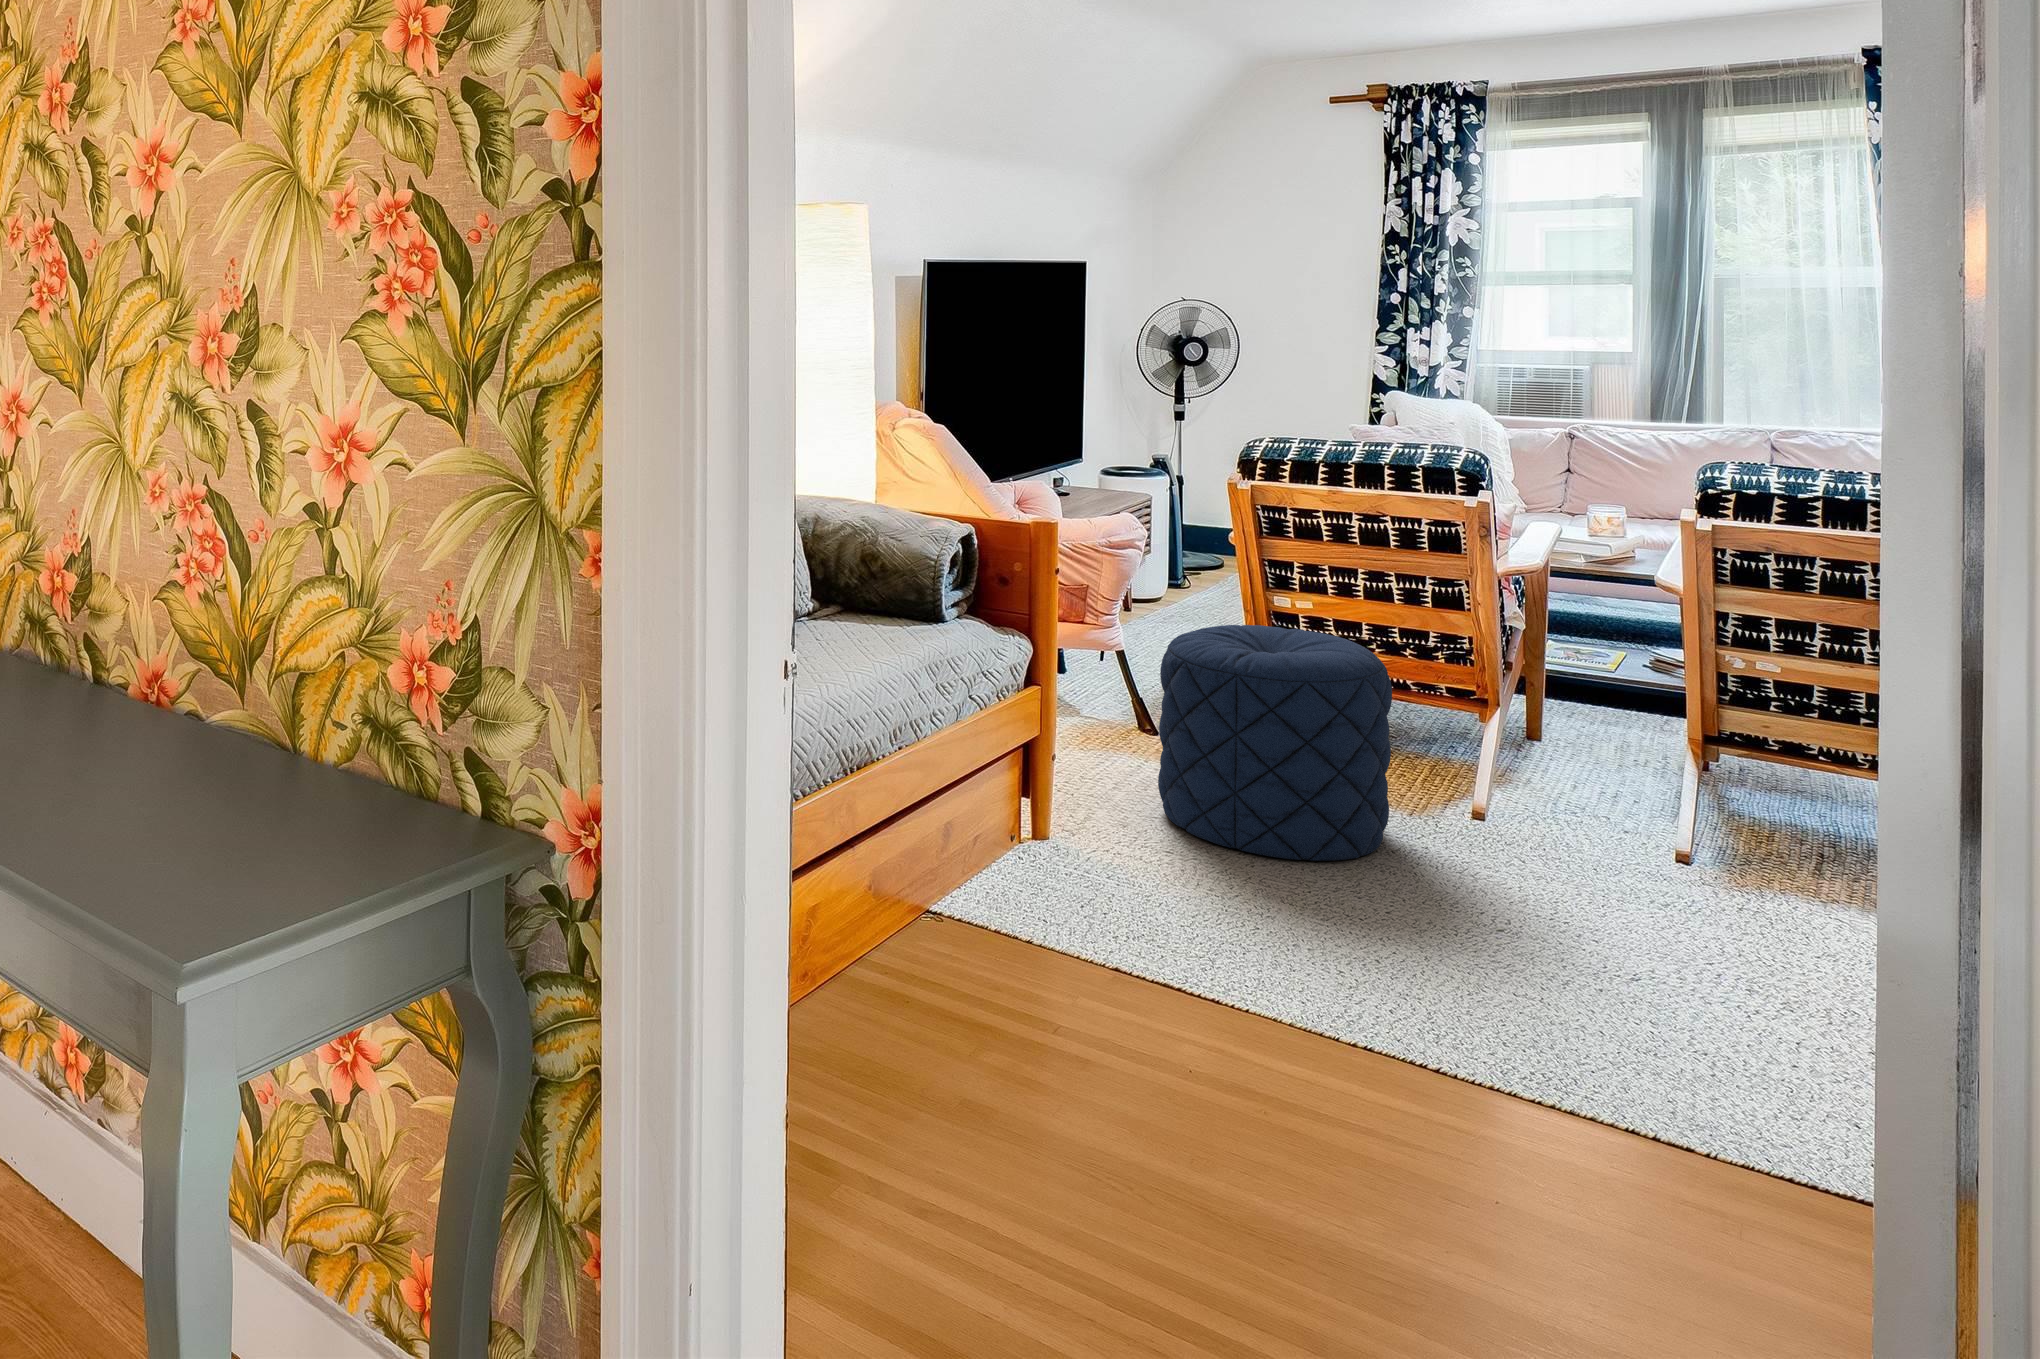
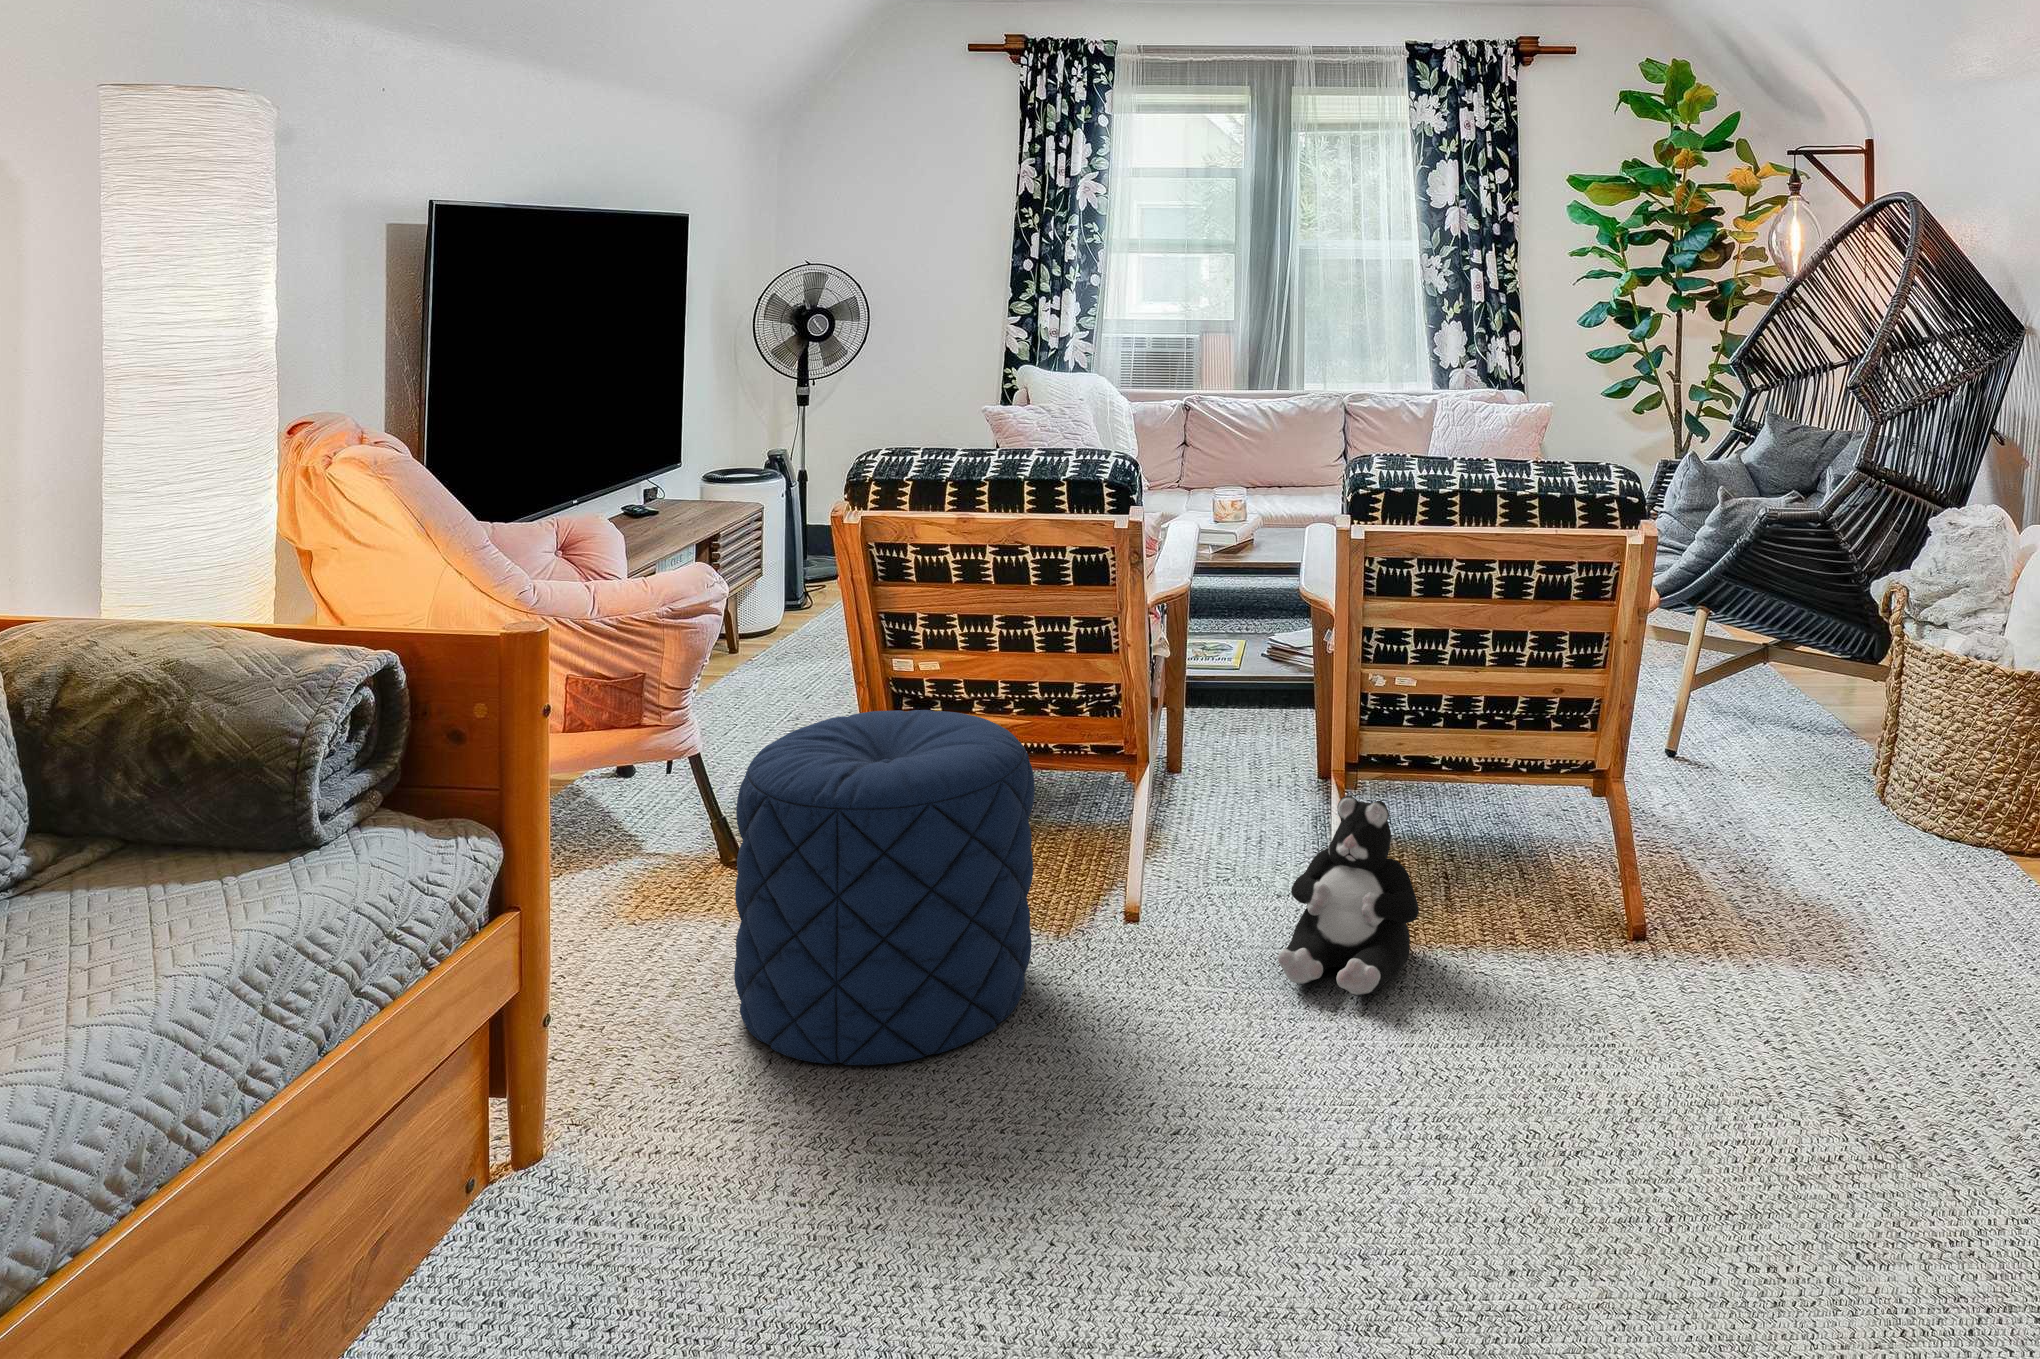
plush toy: none [1622,751,1778,911] -> present [1278,796,1419,996]

